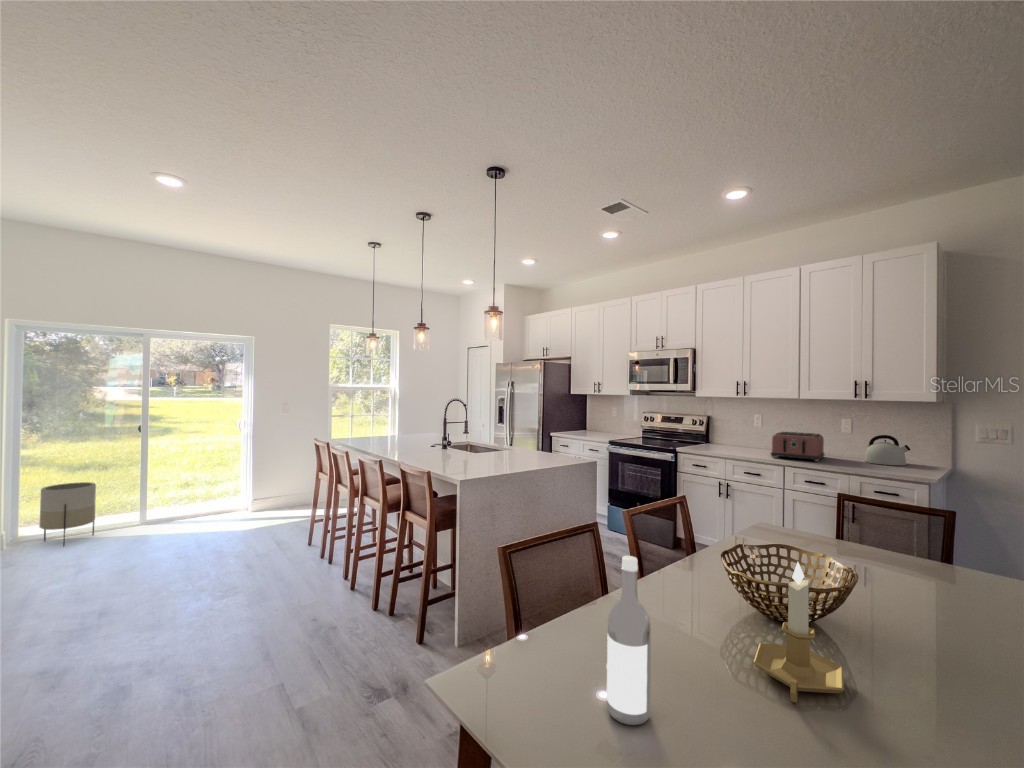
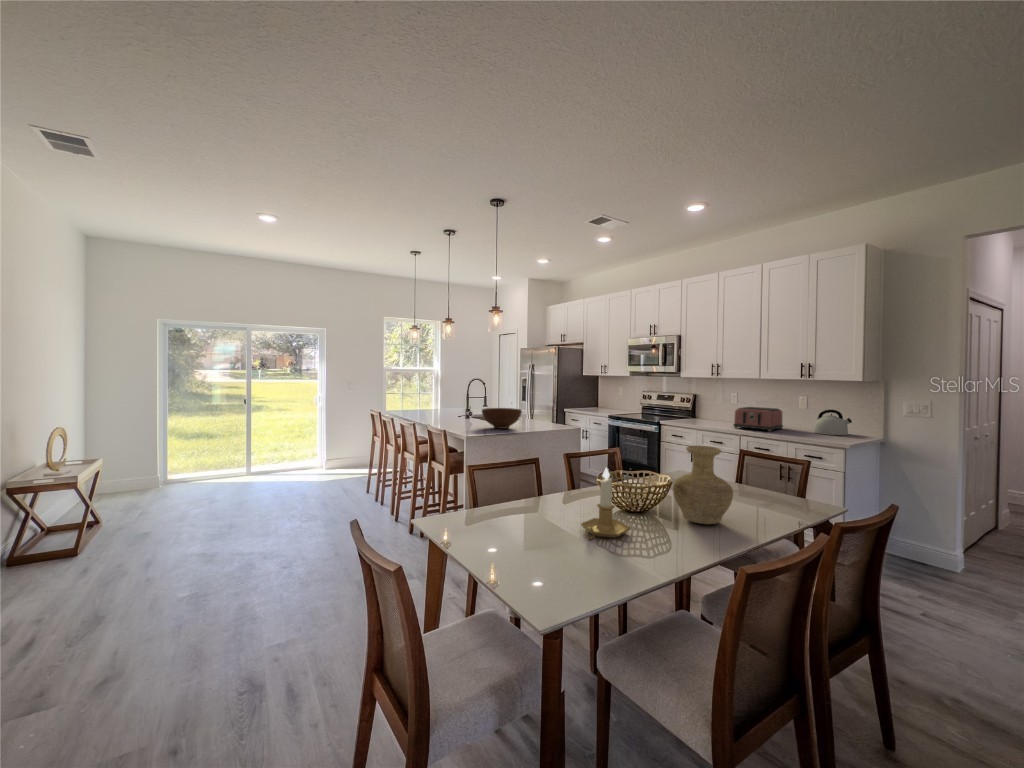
fruit bowl: none [472,437,523,464] -> present [482,408,522,429]
planter: present [39,482,96,546] -> none [178,441,214,487]
vase: none [859,511,975,644] -> present [673,445,733,524]
wine bottle: present [607,556,651,725] -> none [485,457,508,542]

